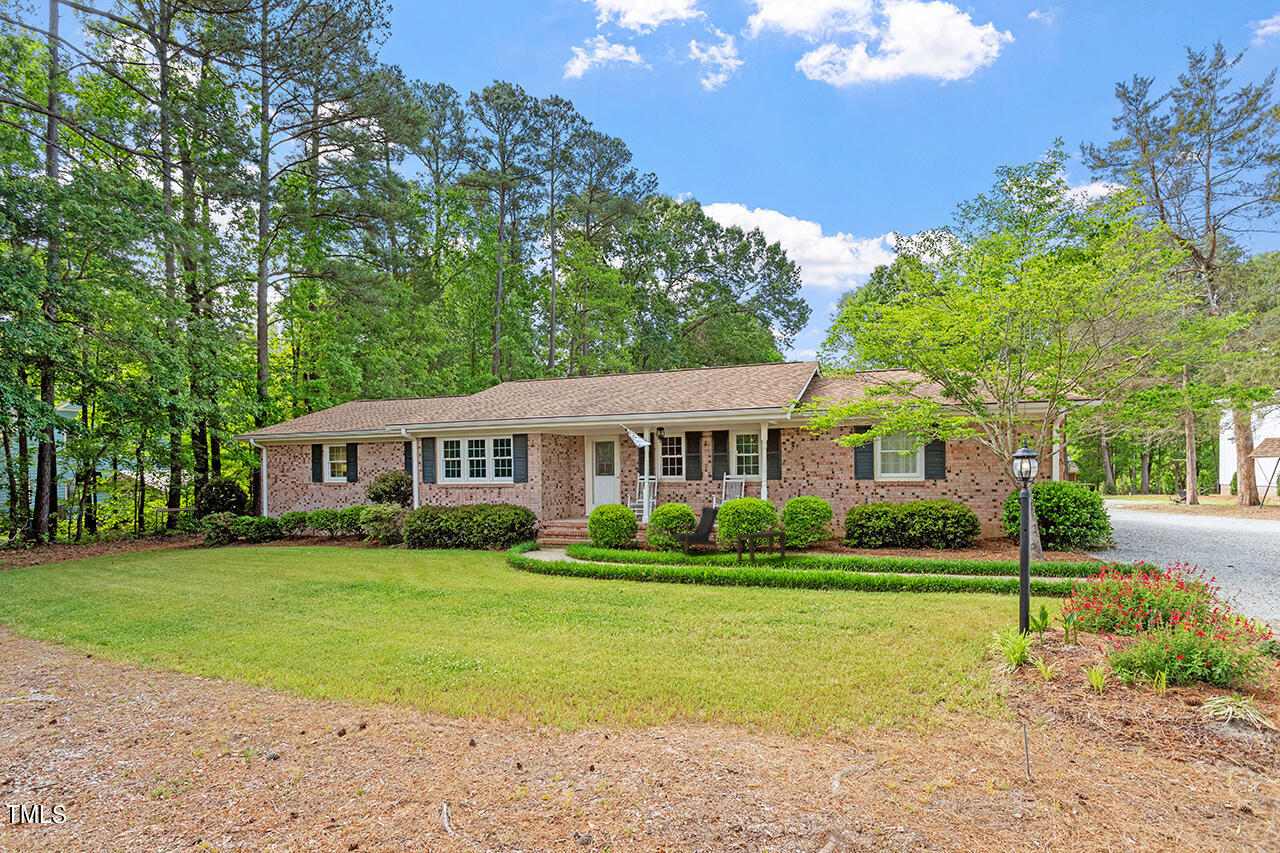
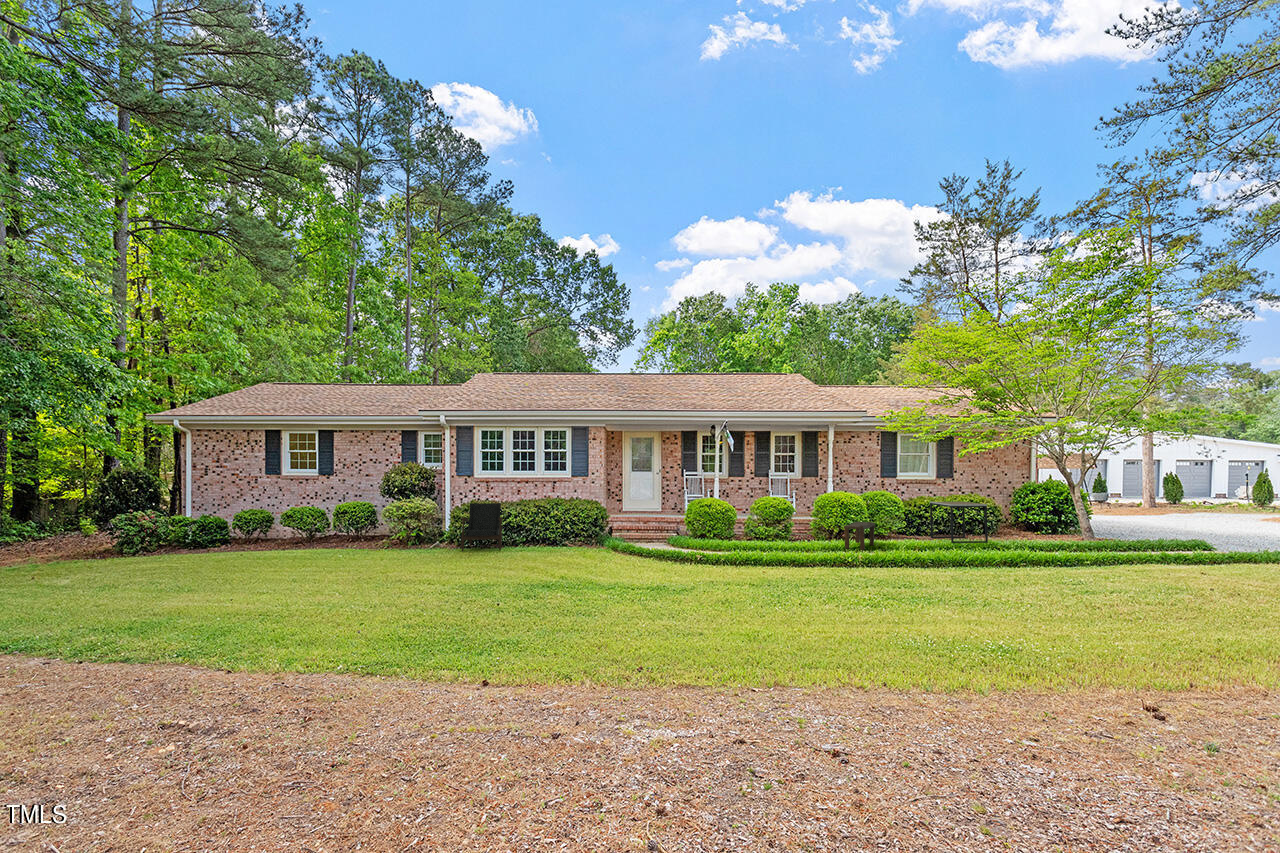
side table: present [155,507,197,541] -> present [930,502,988,543]
armchair: present [674,507,719,557] -> present [461,503,503,551]

